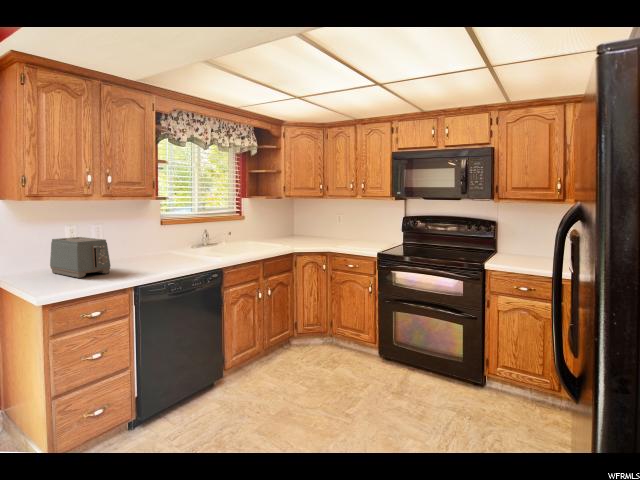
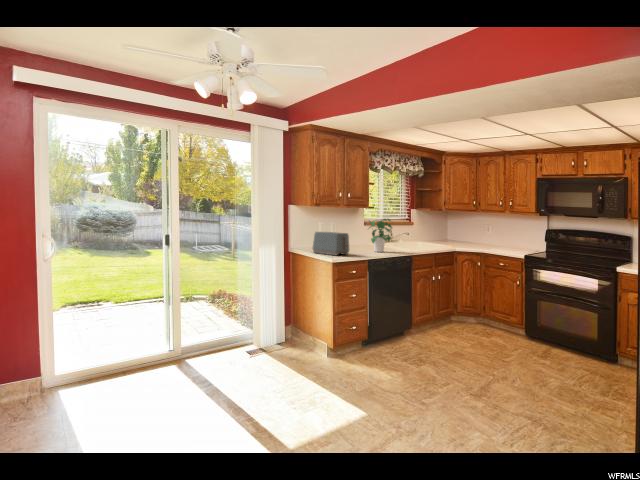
potted plant: none [157,212,196,261] -> present [369,219,392,252]

